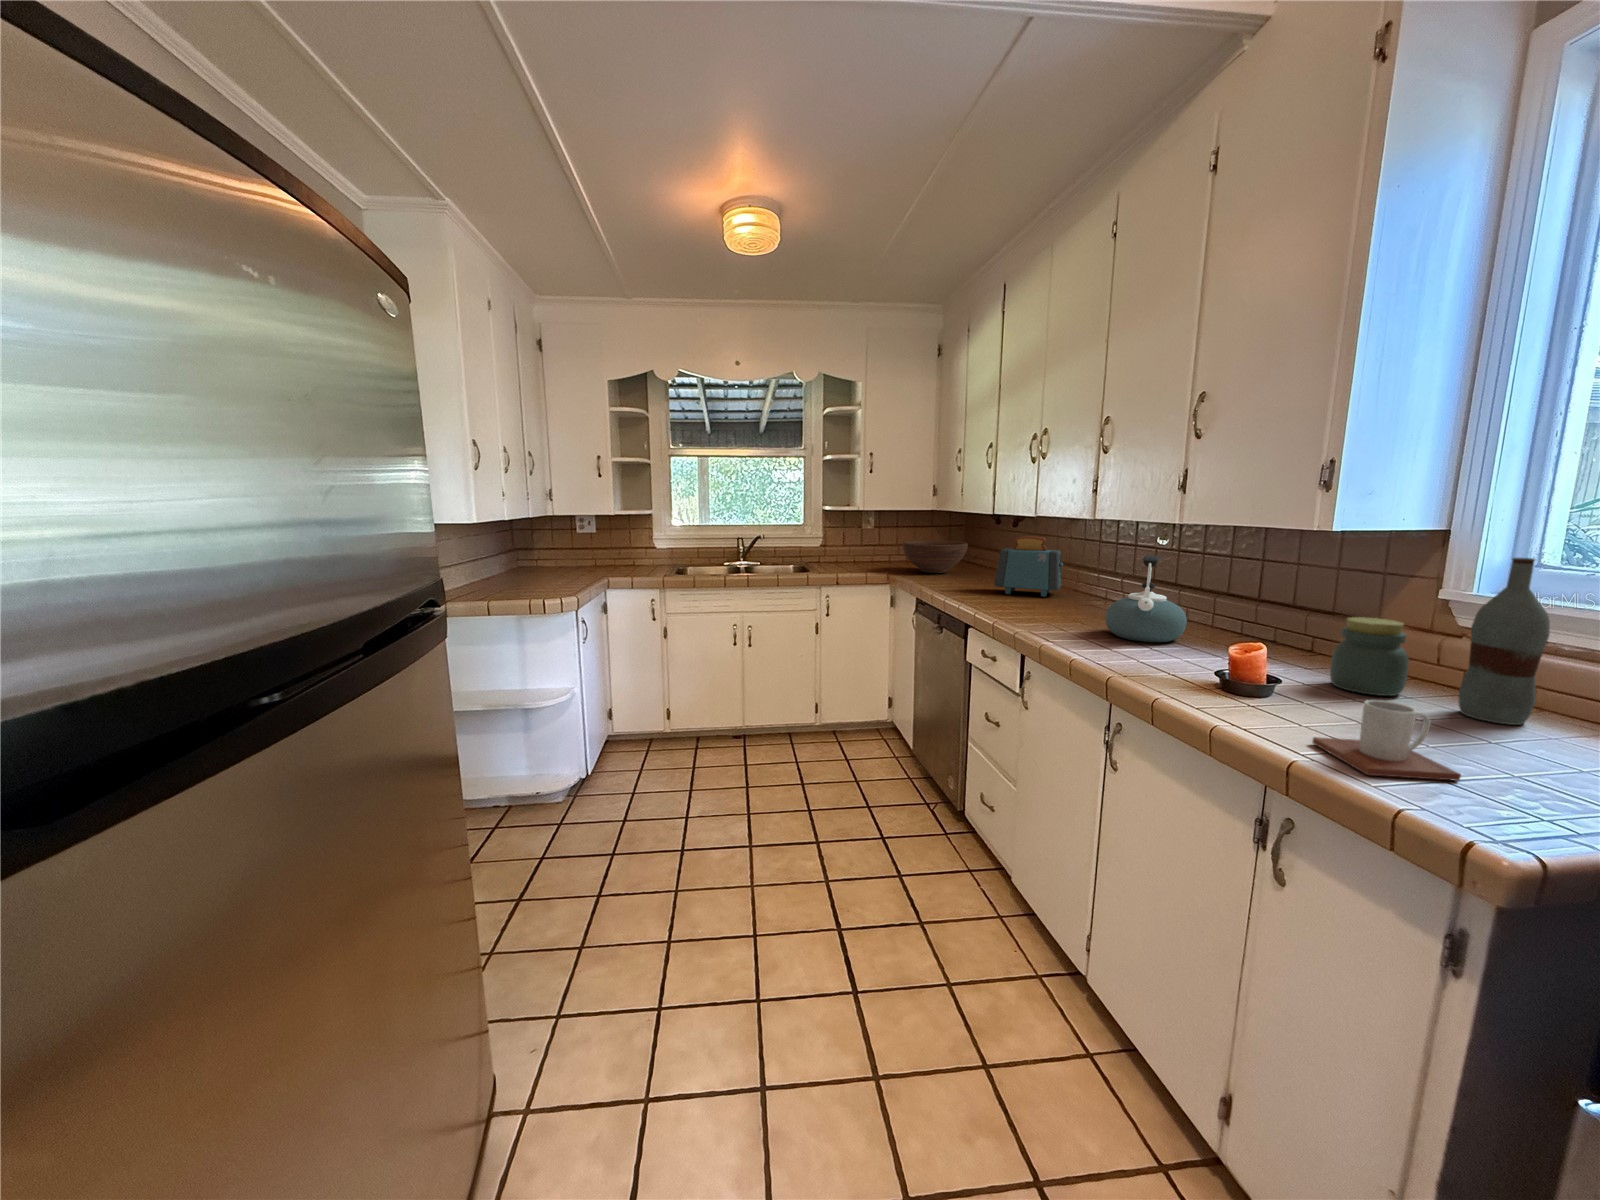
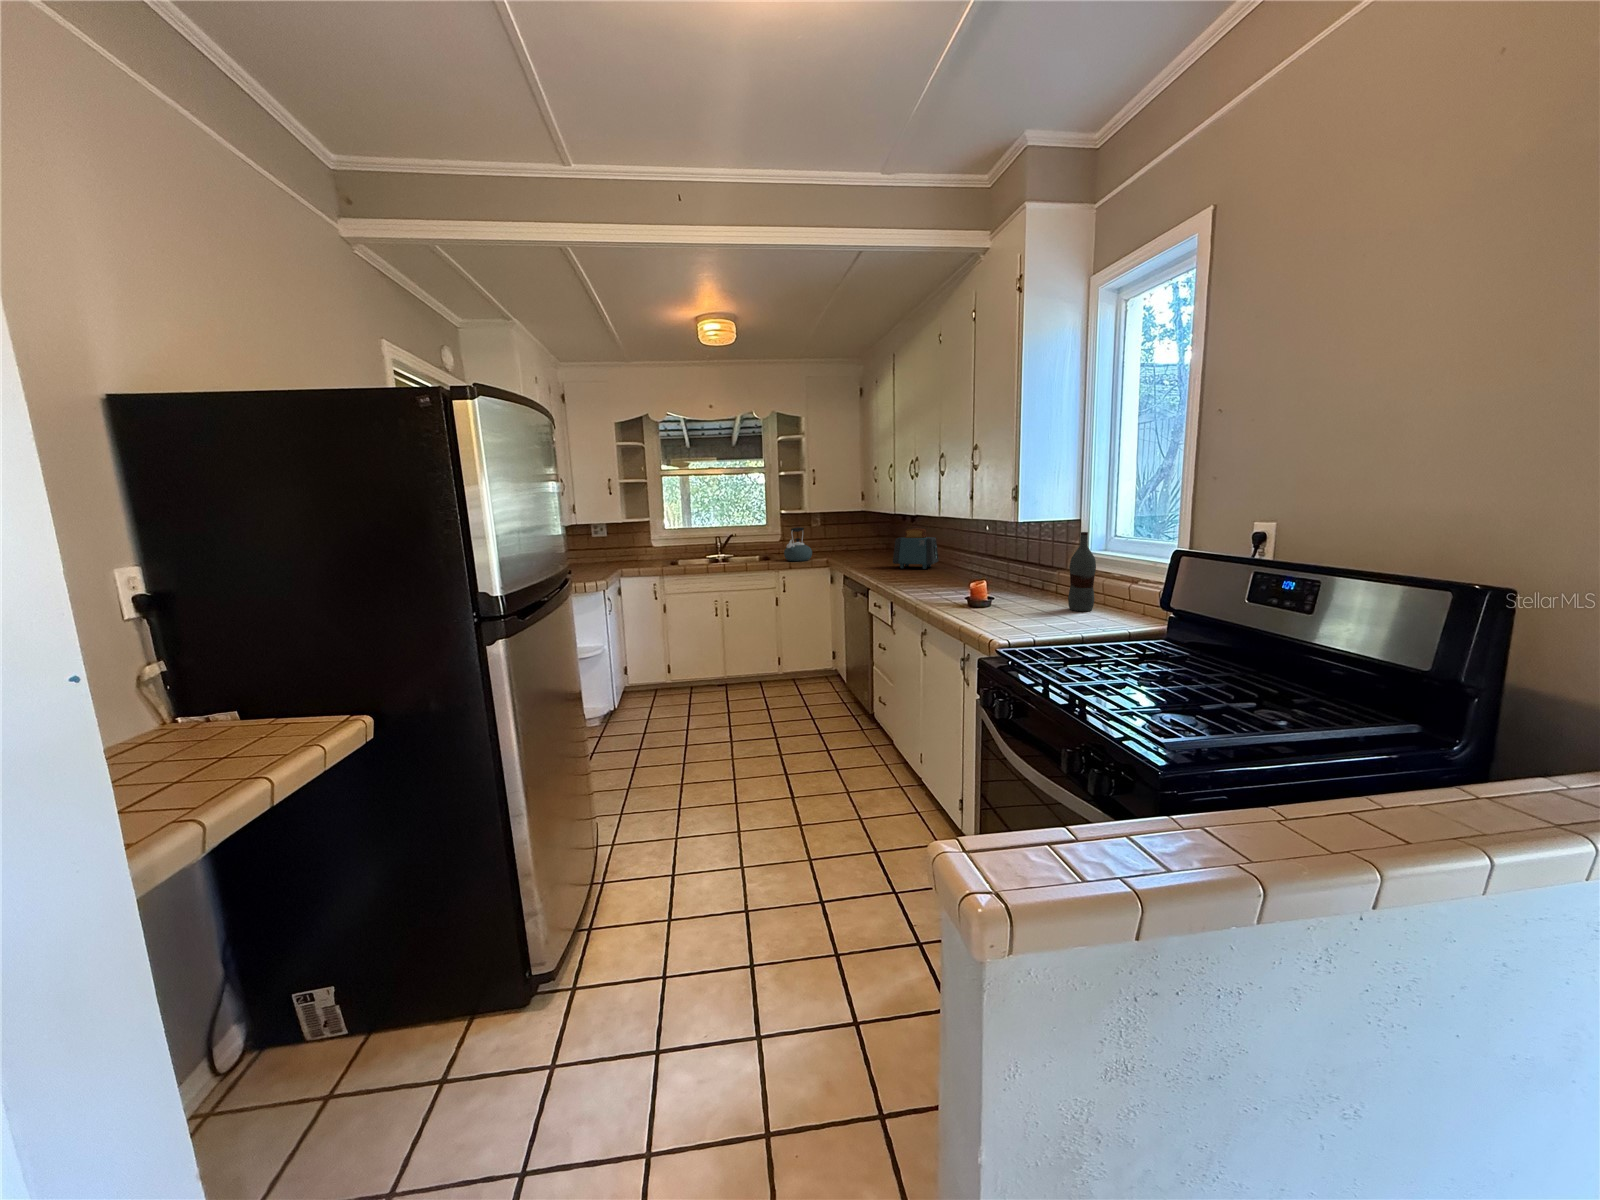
fruit bowl: present [902,541,968,573] -> none [838,534,885,558]
kettle: present [1106,555,1187,642] -> present [784,527,812,561]
jar: present [1330,617,1409,696] -> none [1027,566,1058,604]
mug: present [1313,700,1461,781] -> none [980,597,1022,627]

